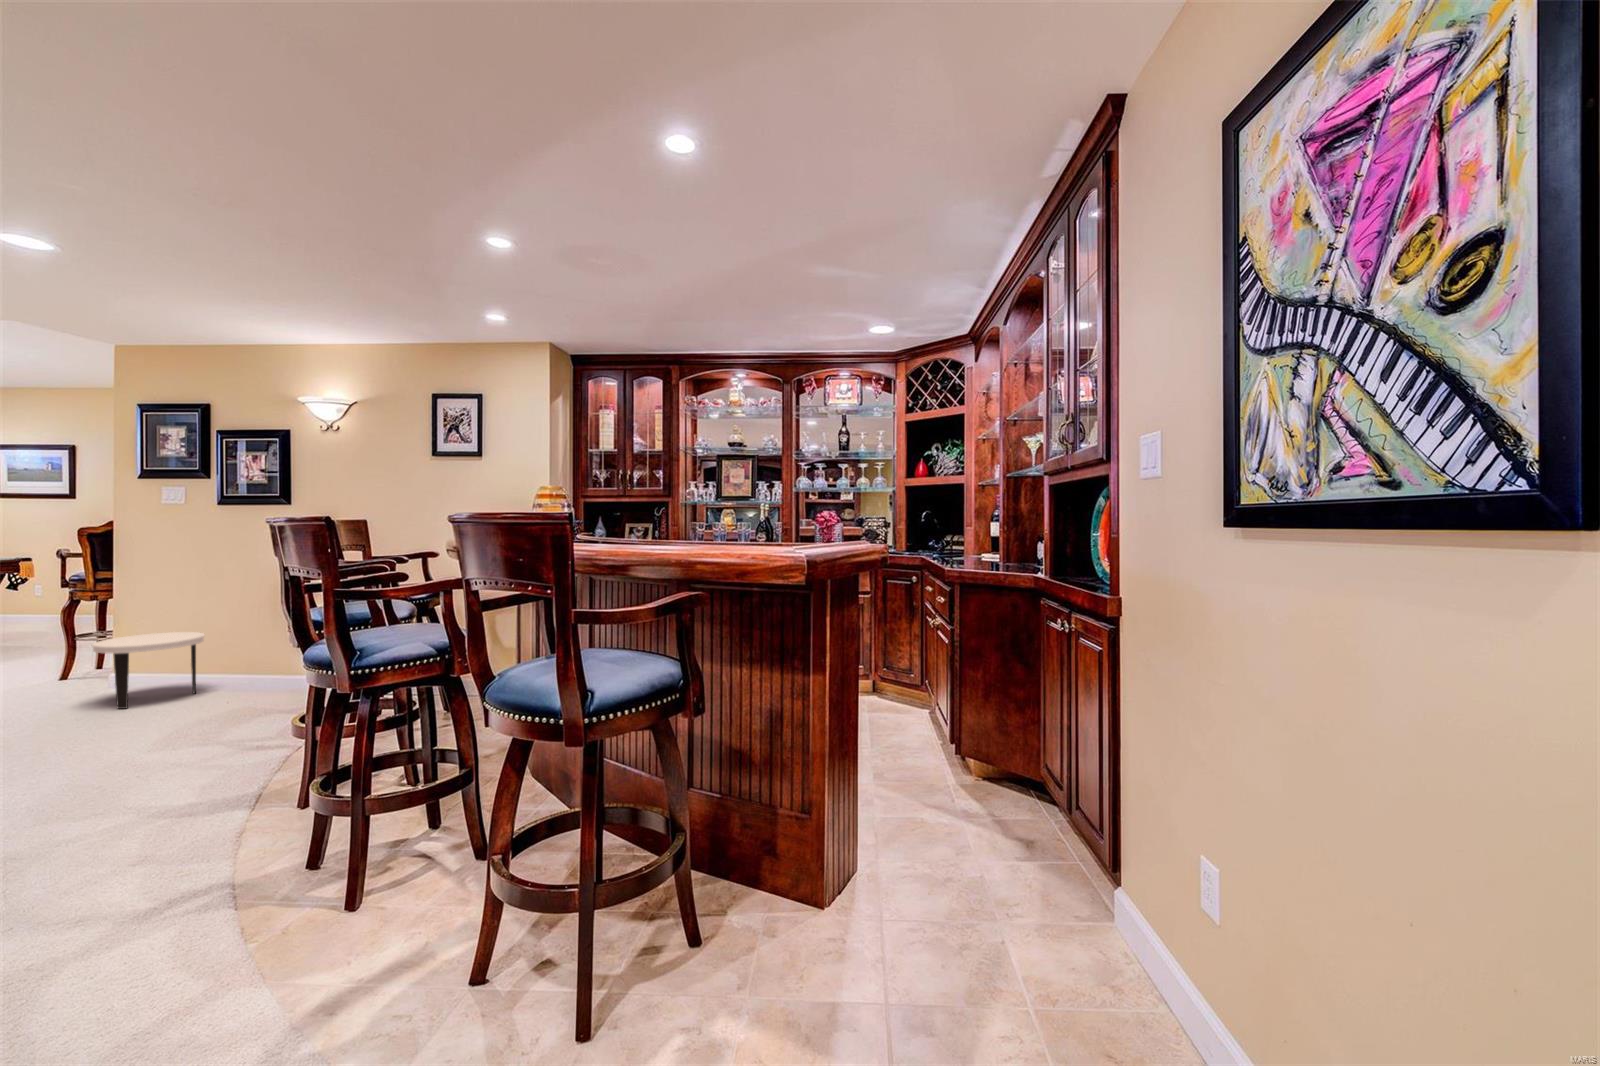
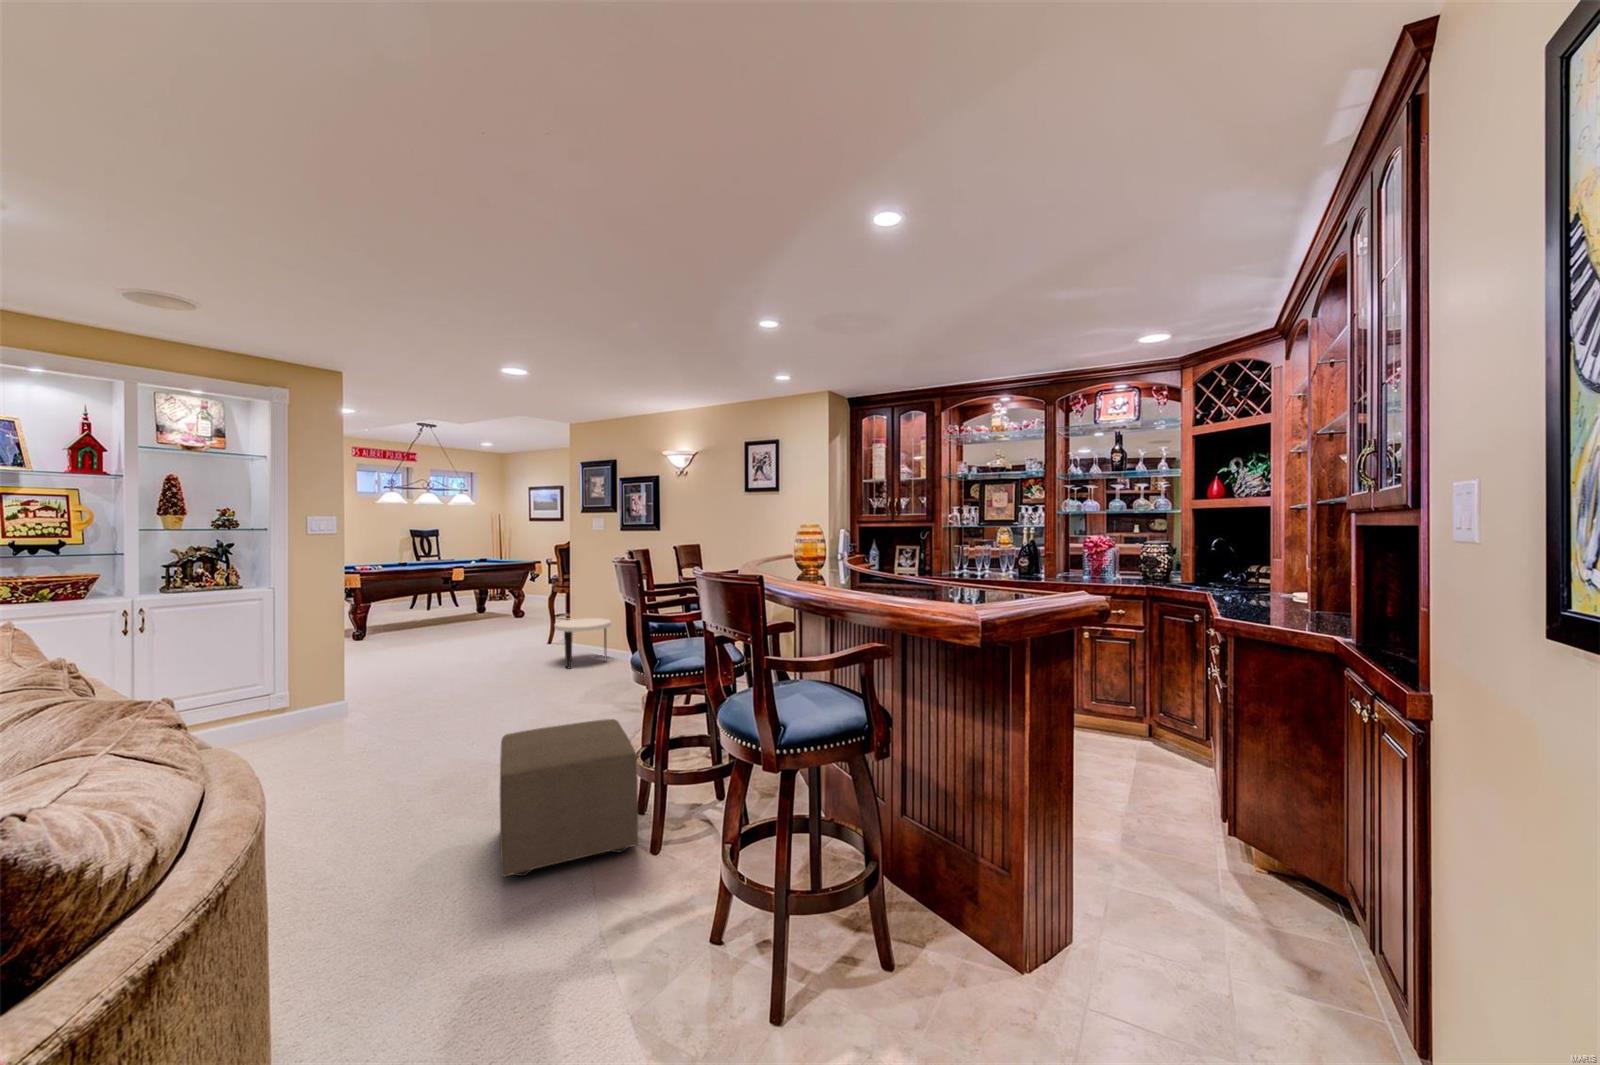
ottoman: none [46,746,325,1007] -> present [500,719,638,877]

